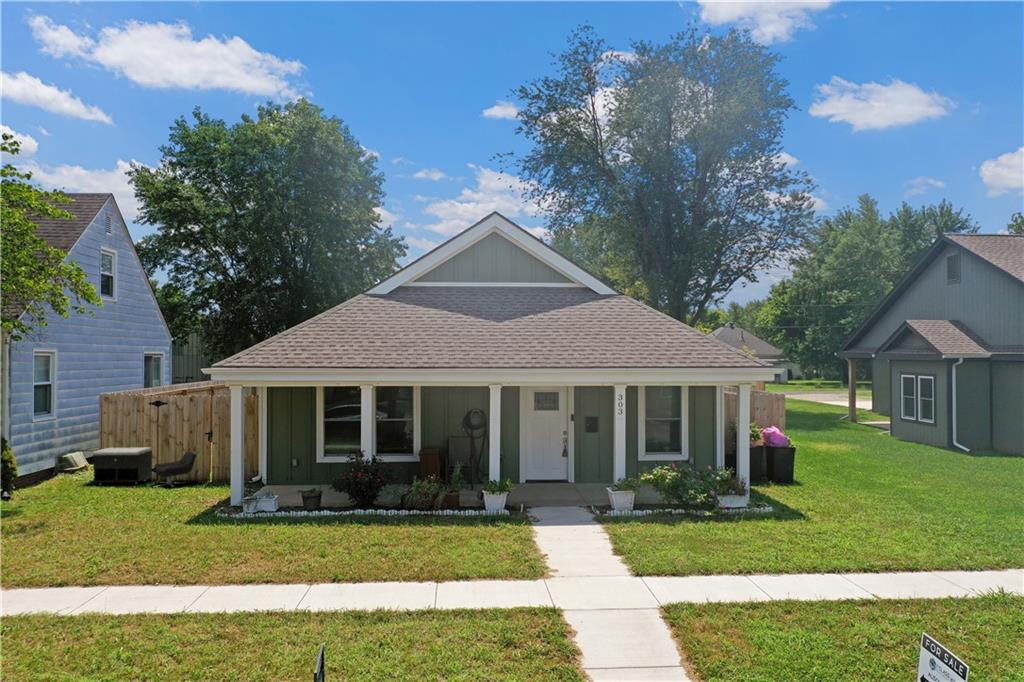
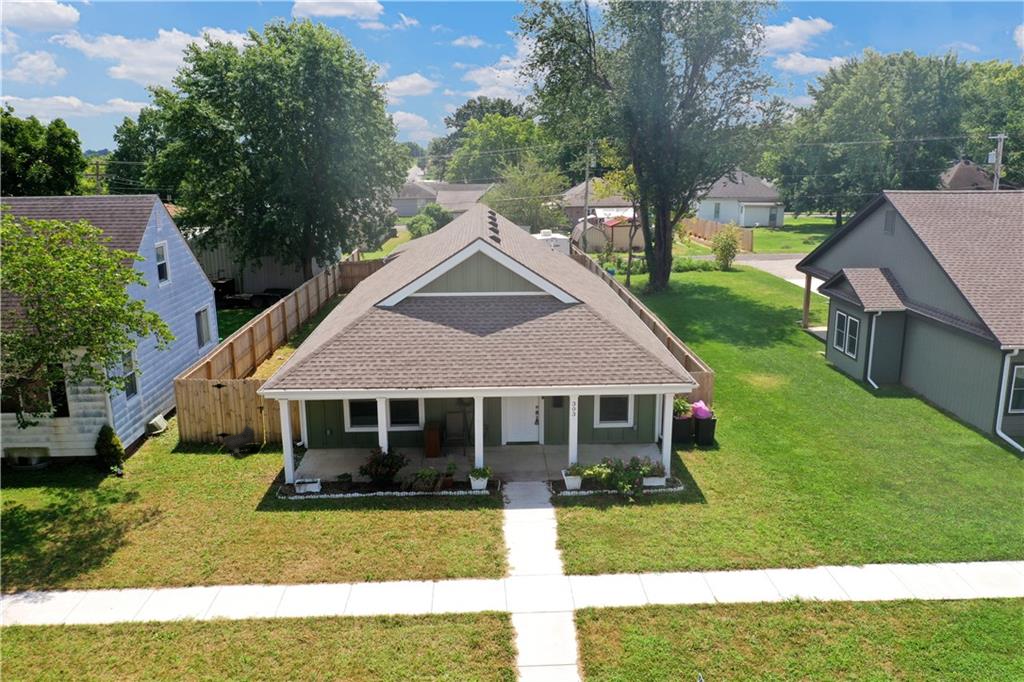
storage bench: present [93,447,152,485] -> none [176,423,222,454]

